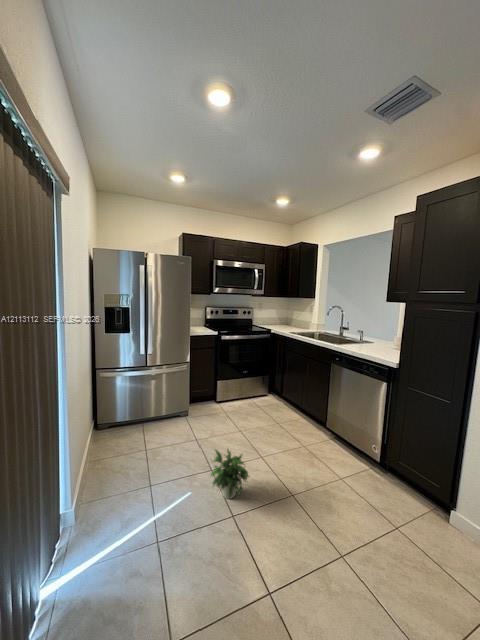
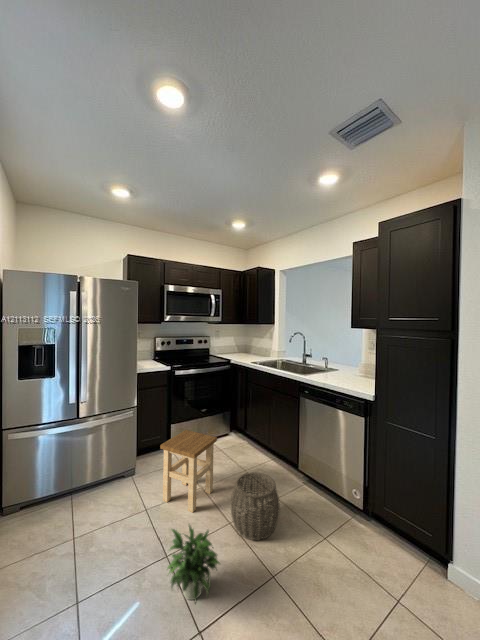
stool: none [208,384,254,447] -> present [160,430,217,513]
woven basket: none [262,421,304,472] -> present [231,472,280,540]

